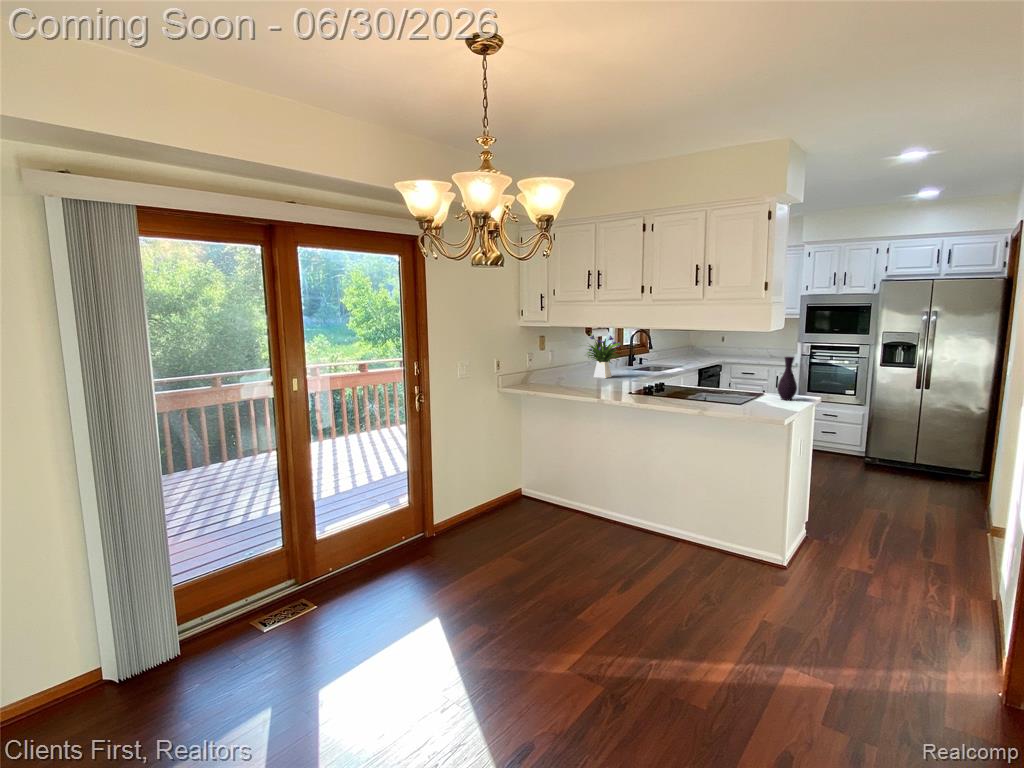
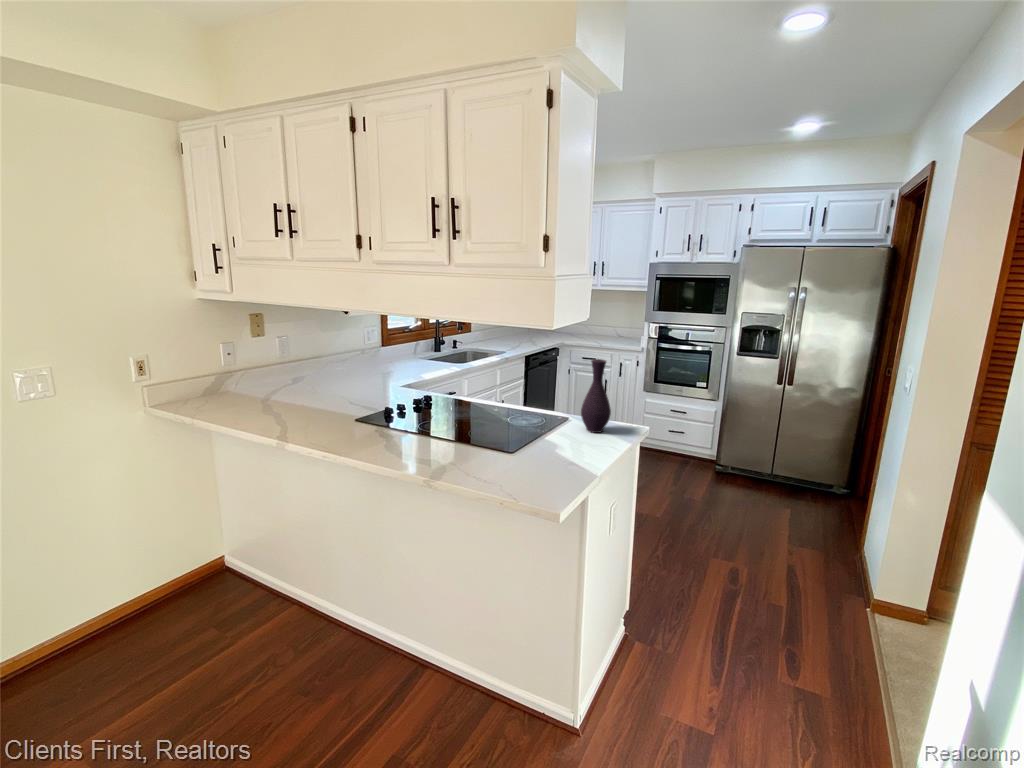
flower arrangement: present [587,335,621,378] -> none [317,308,389,378]

